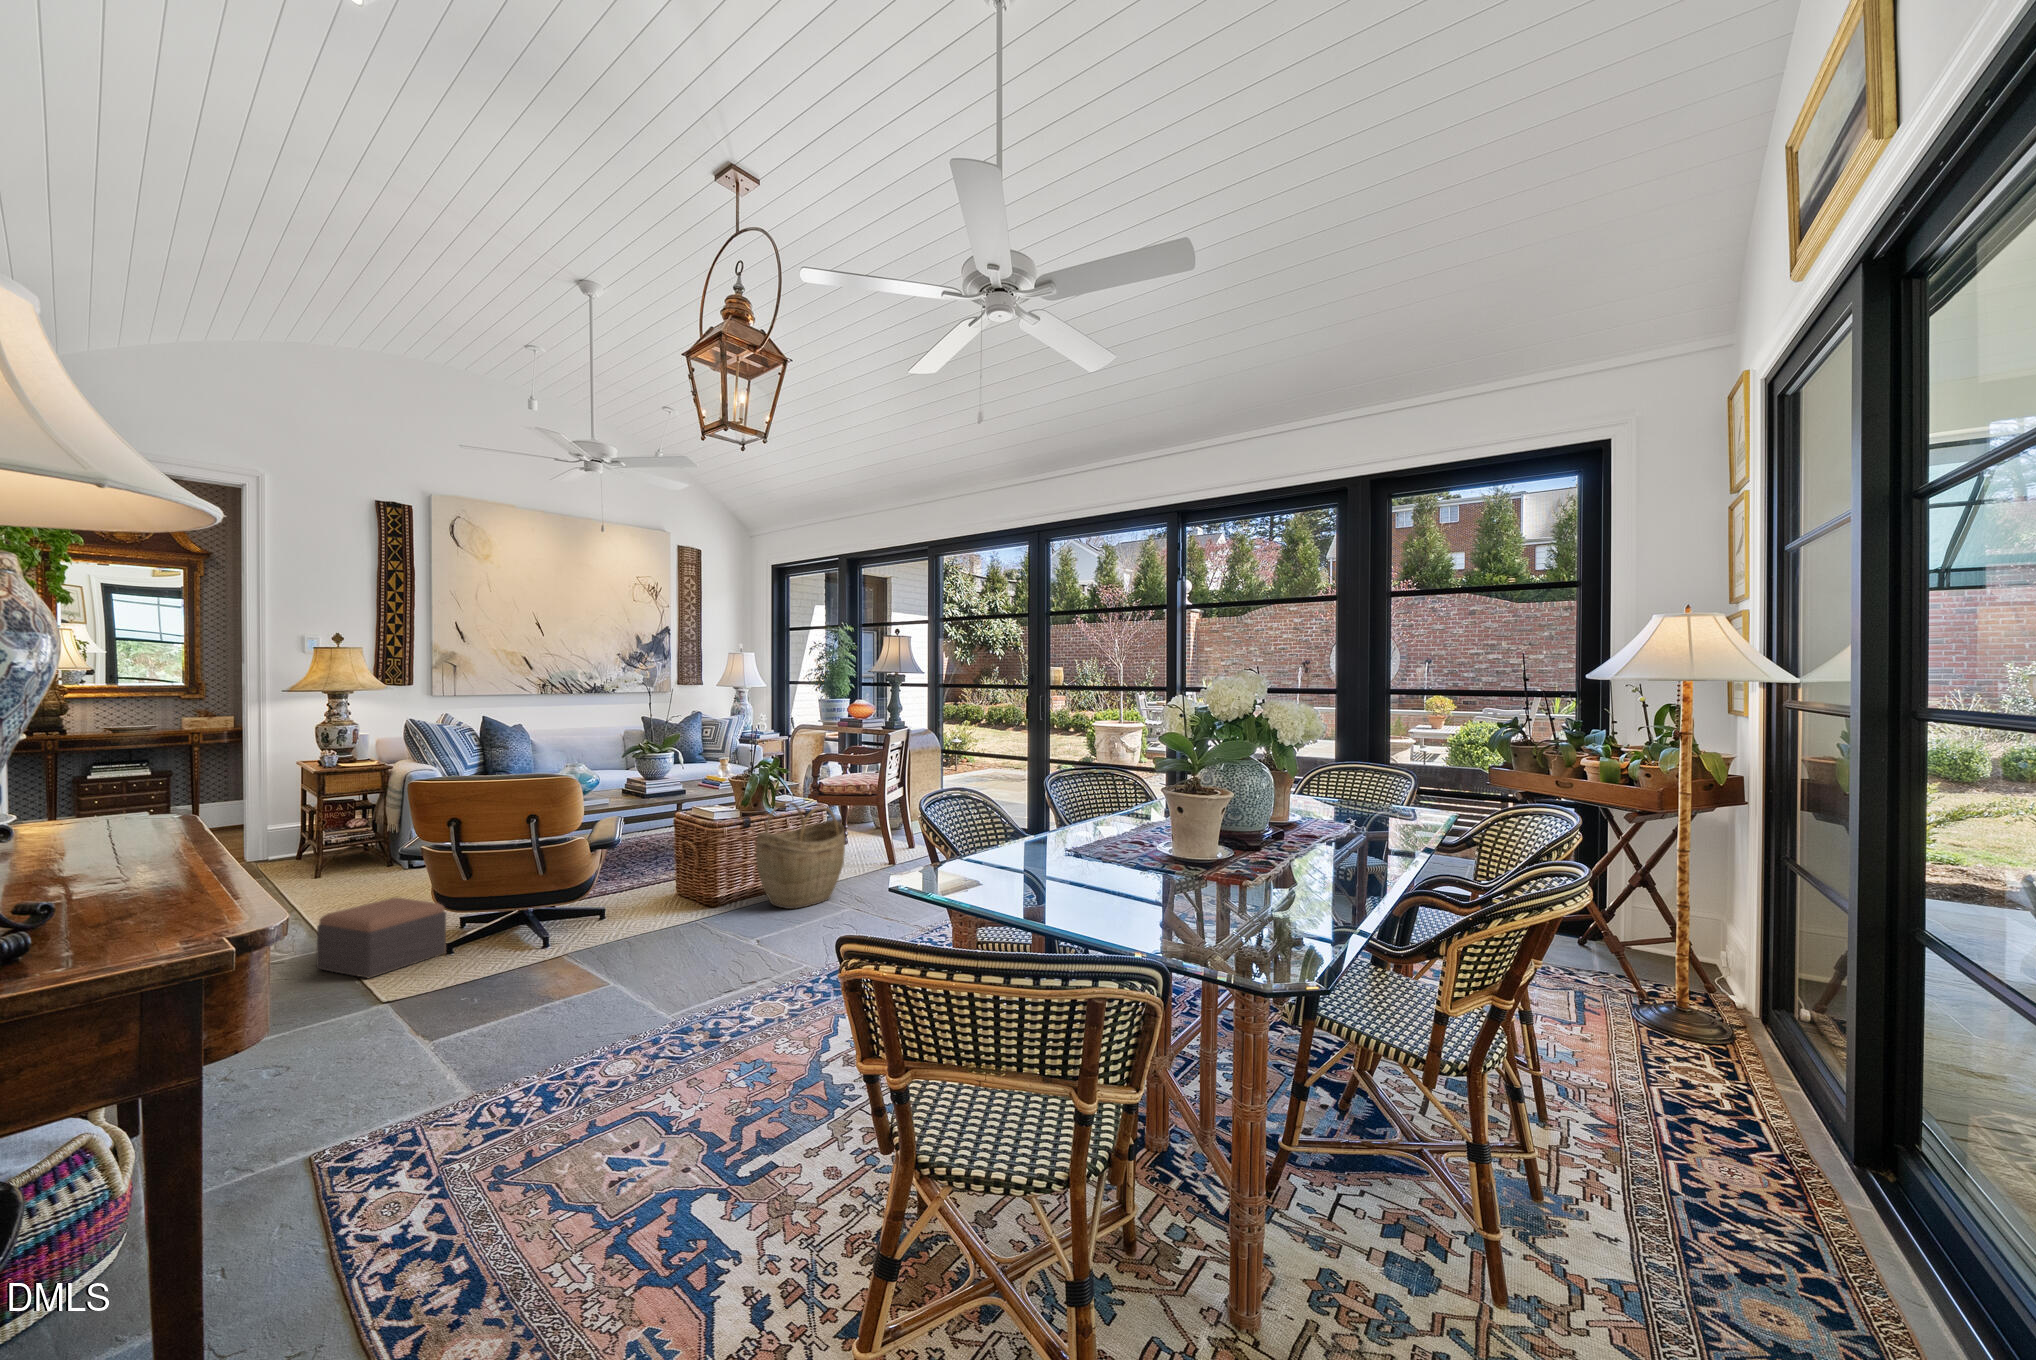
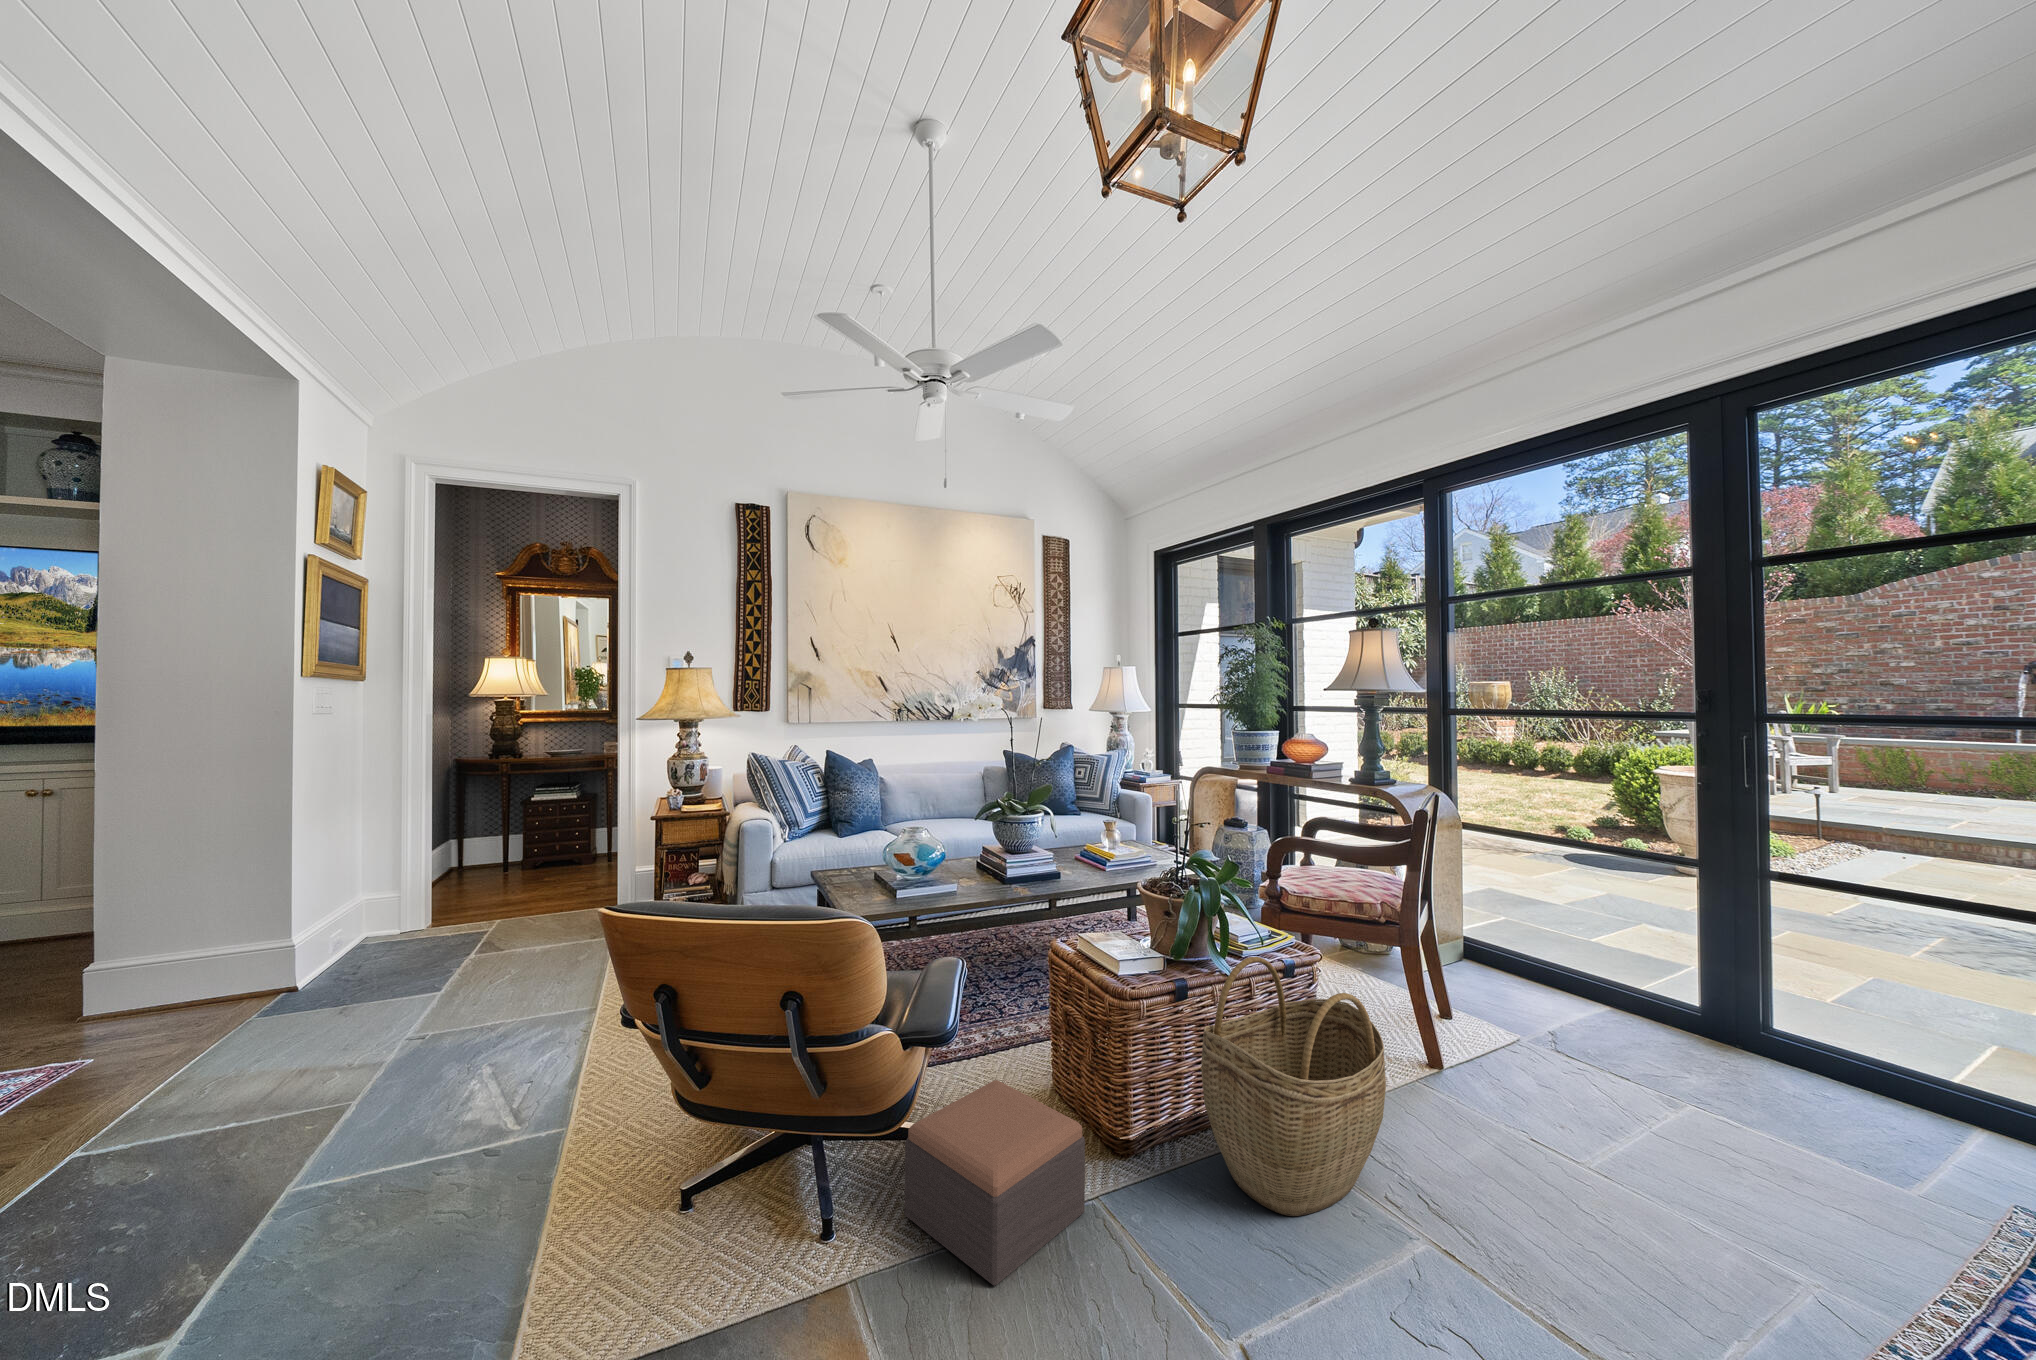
footstool: present [316,898,446,978] -> present [905,1080,1085,1286]

